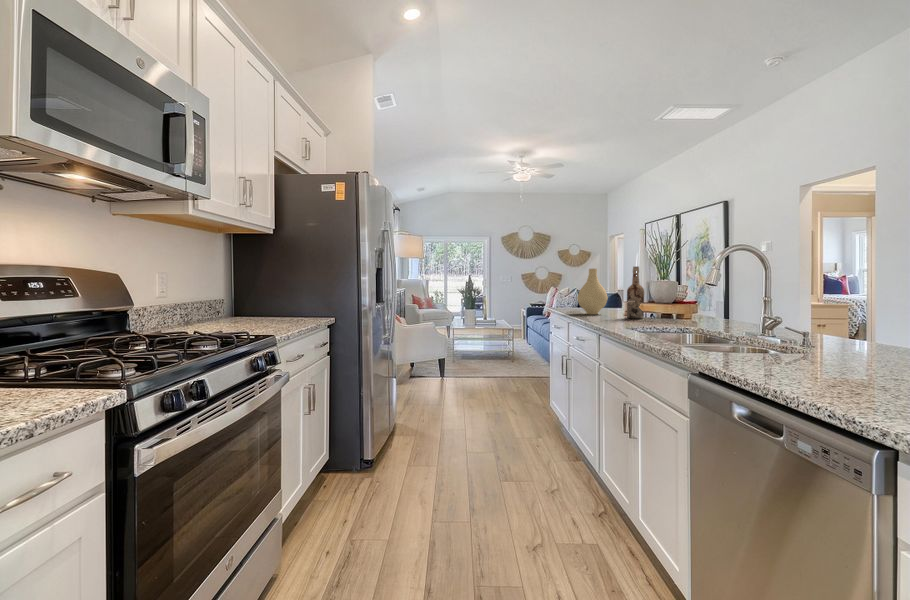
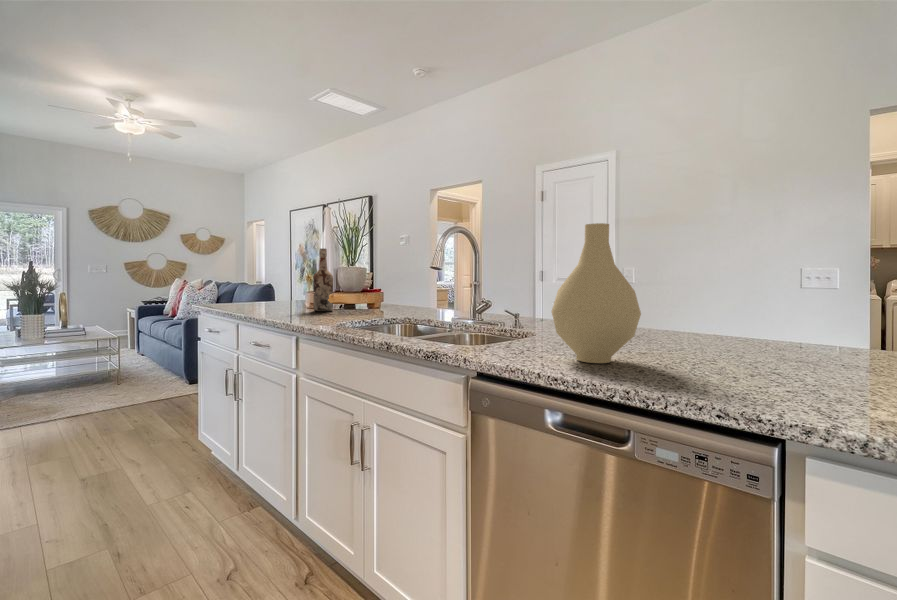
vase: present [577,269,608,314] -> present [552,223,641,363]

